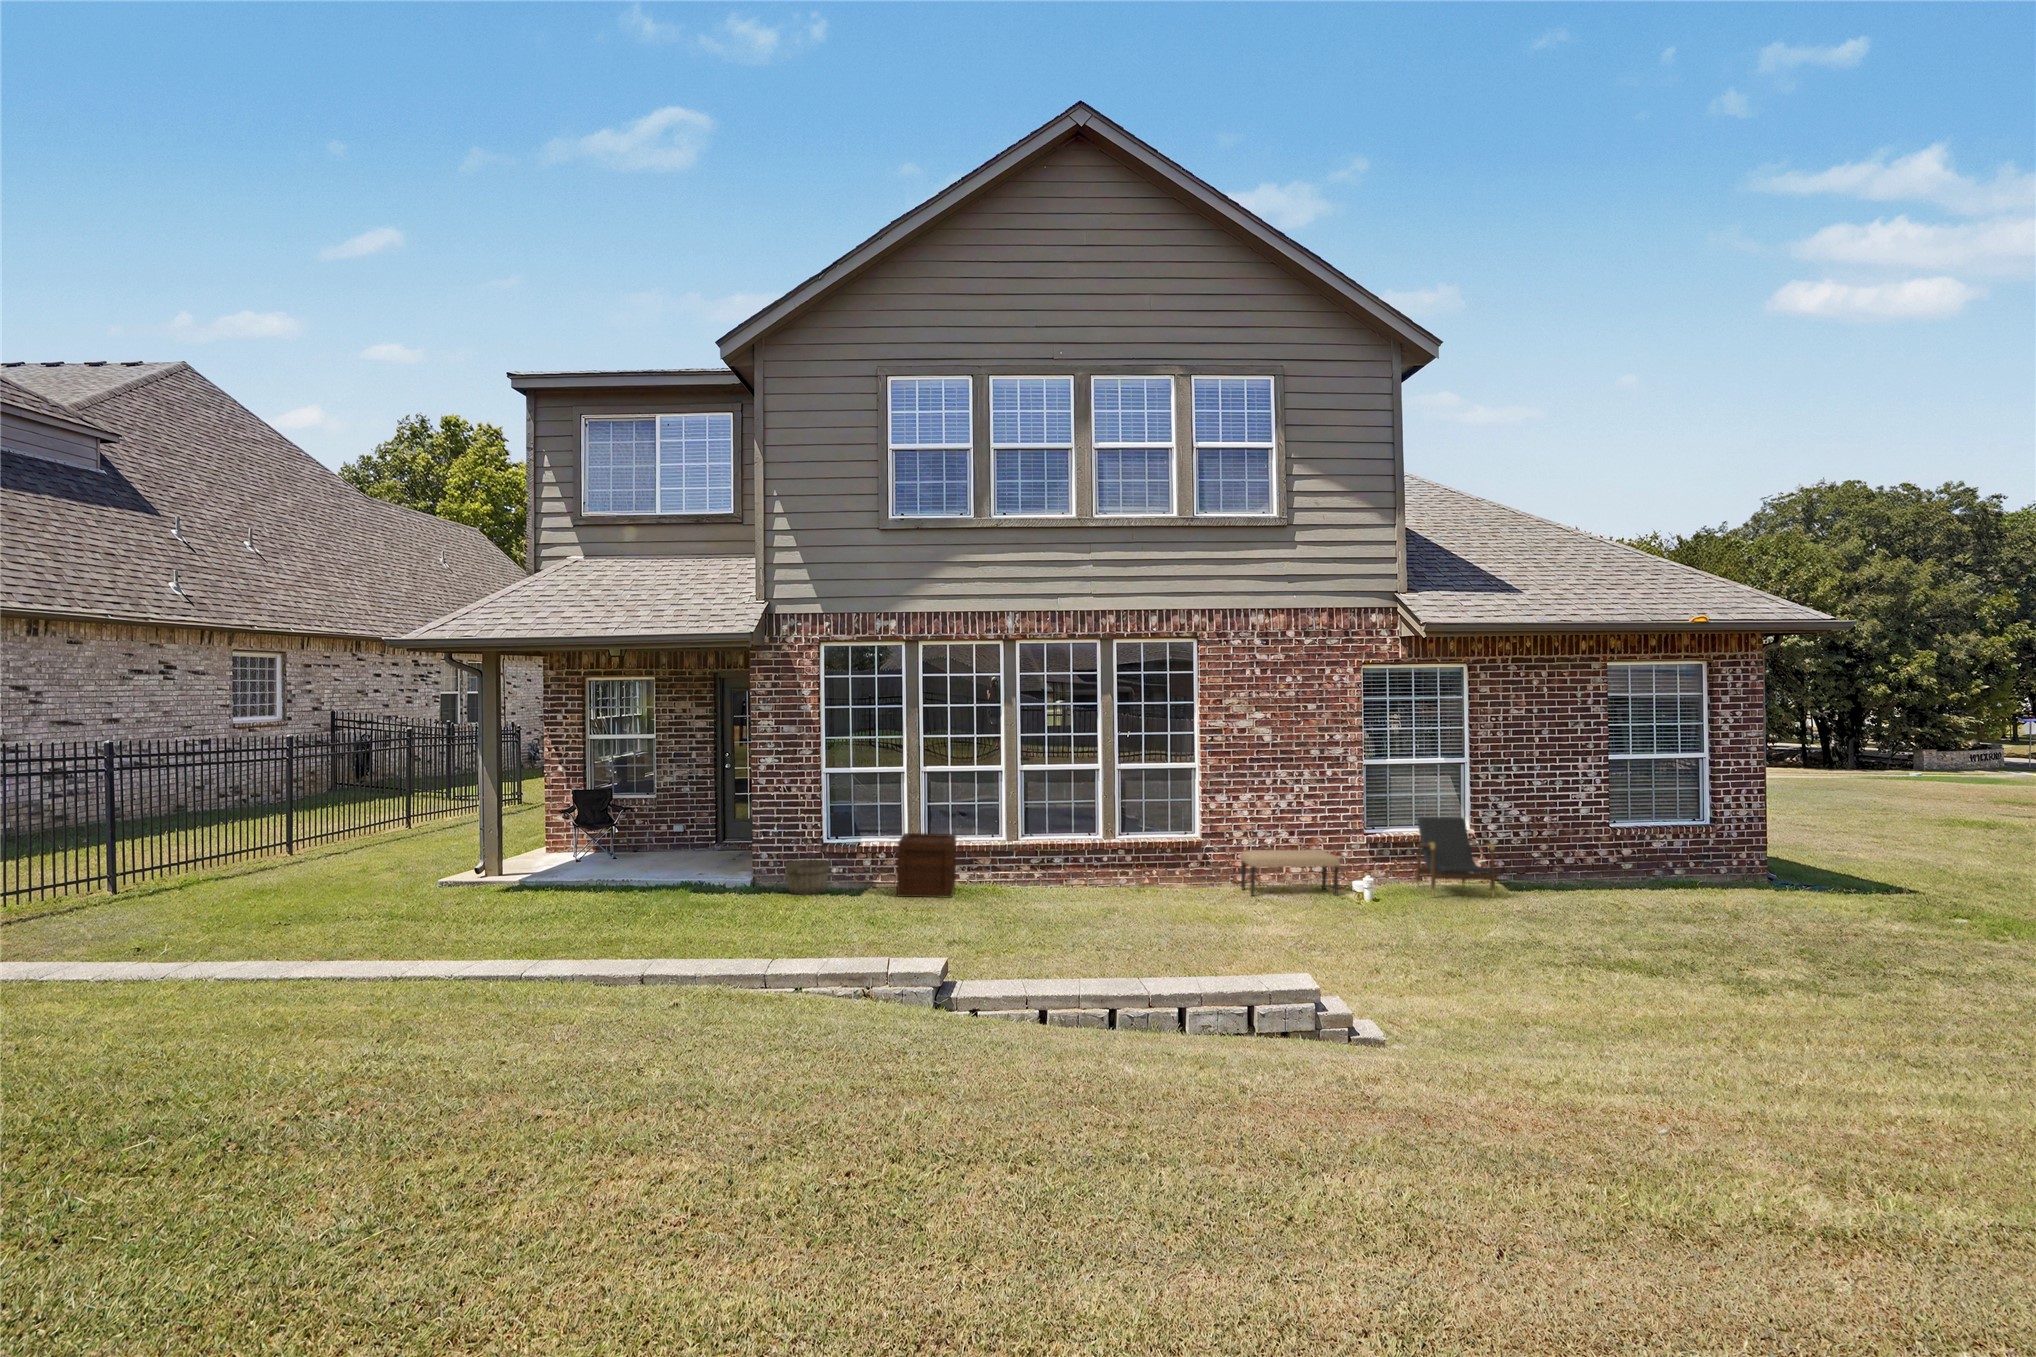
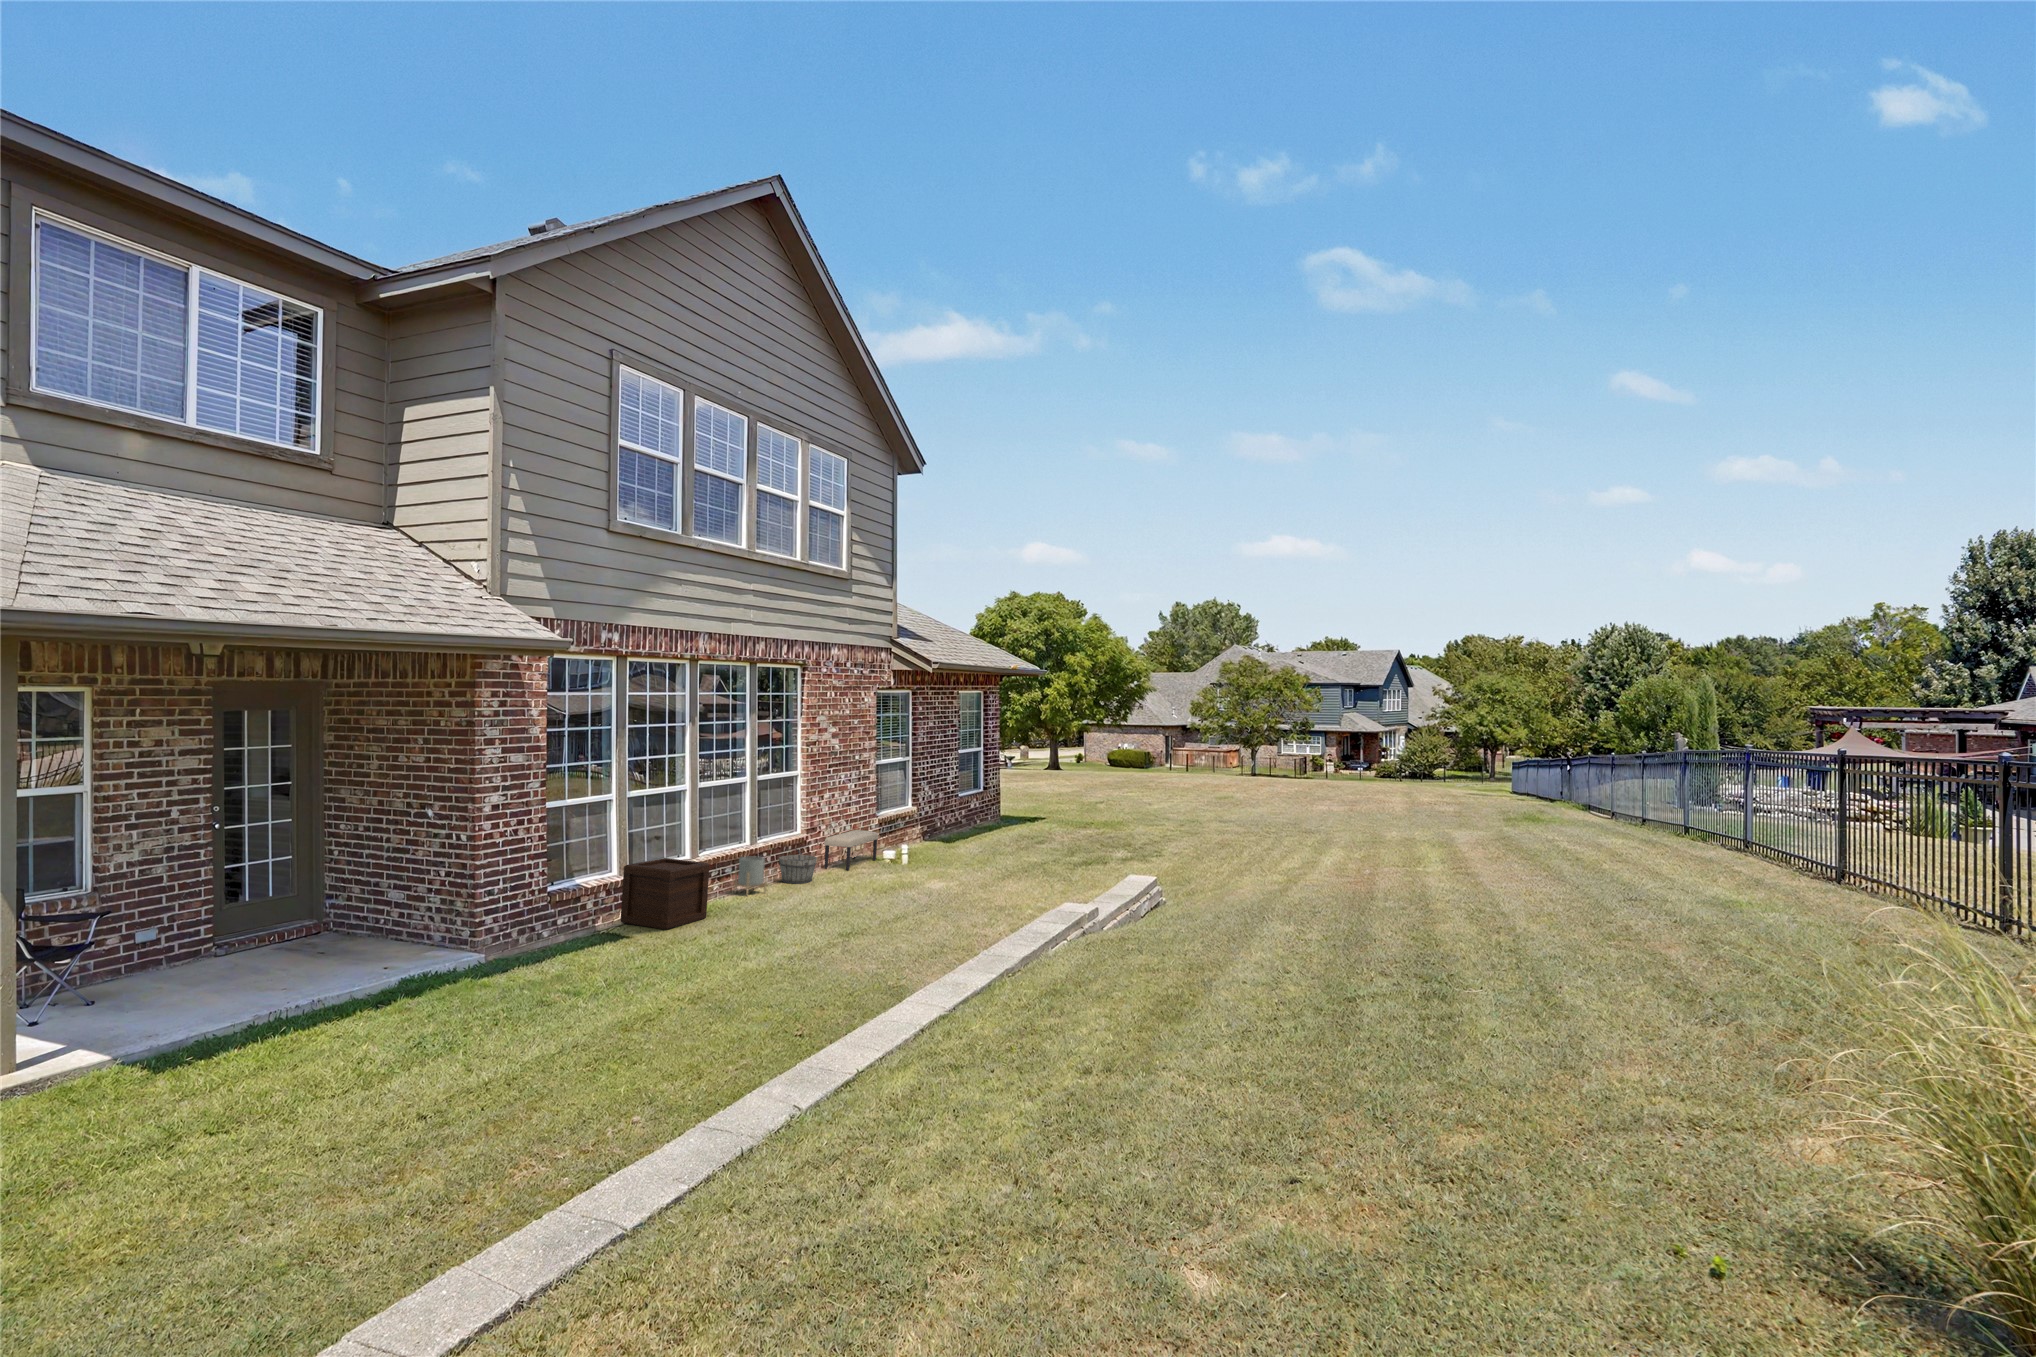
lounge chair: present [1416,817,1495,898] -> none [879,797,934,852]
planter: none [1059,851,1090,894] -> present [734,857,767,895]
wooden bucket: present [785,856,830,895] -> present [779,849,817,884]

